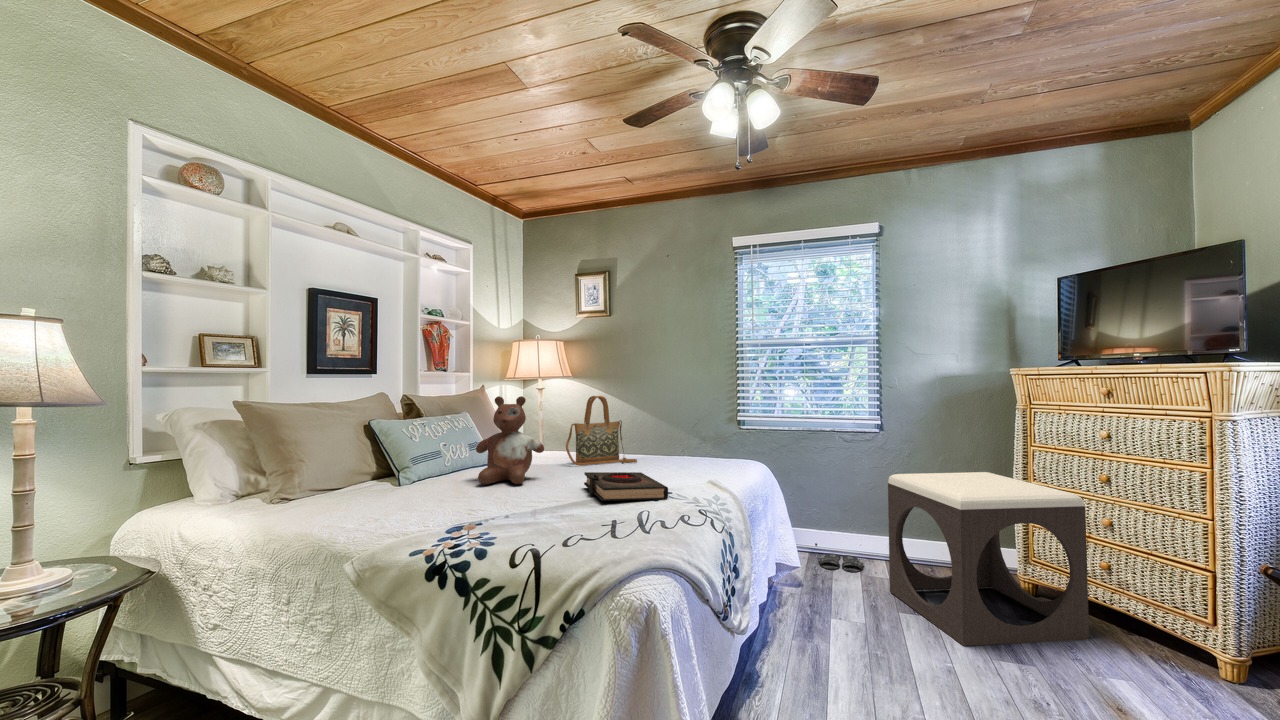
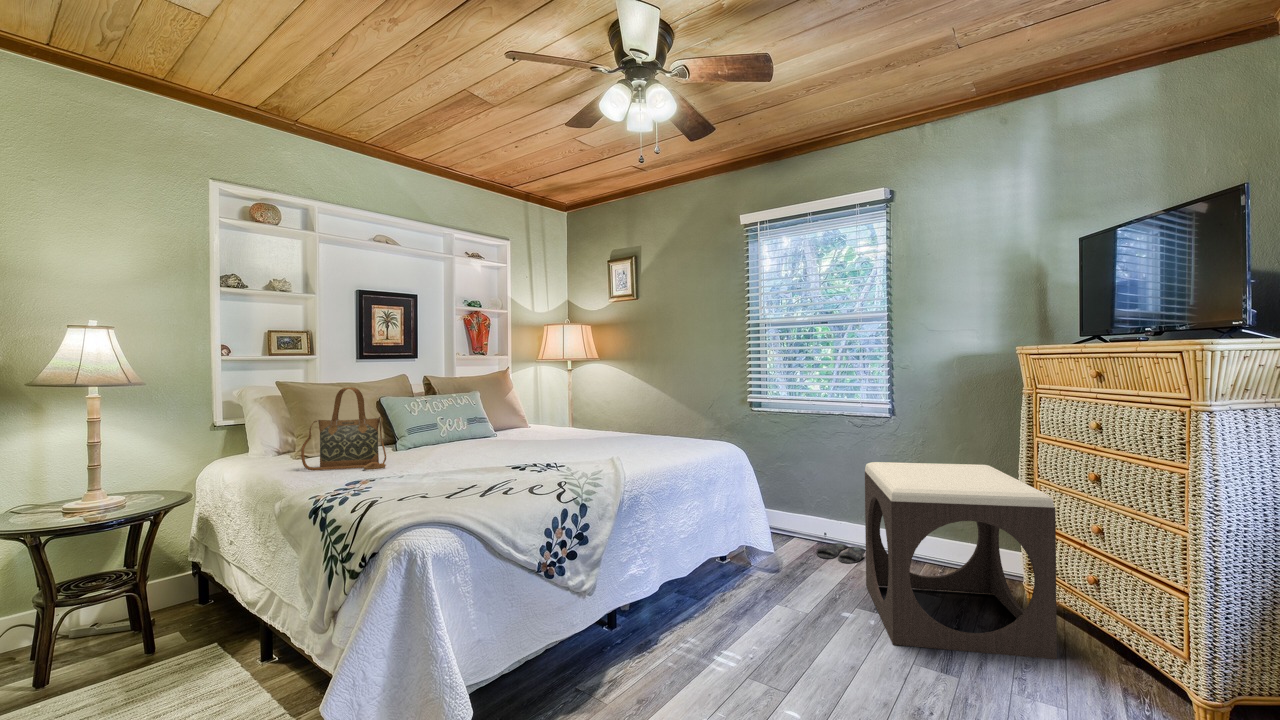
stuffed bear: present [476,396,544,485] -> none [446,378,507,454]
handbag: present [566,396,637,466] -> present [301,387,386,470]
book: present [584,472,668,501] -> none [503,445,573,471]

